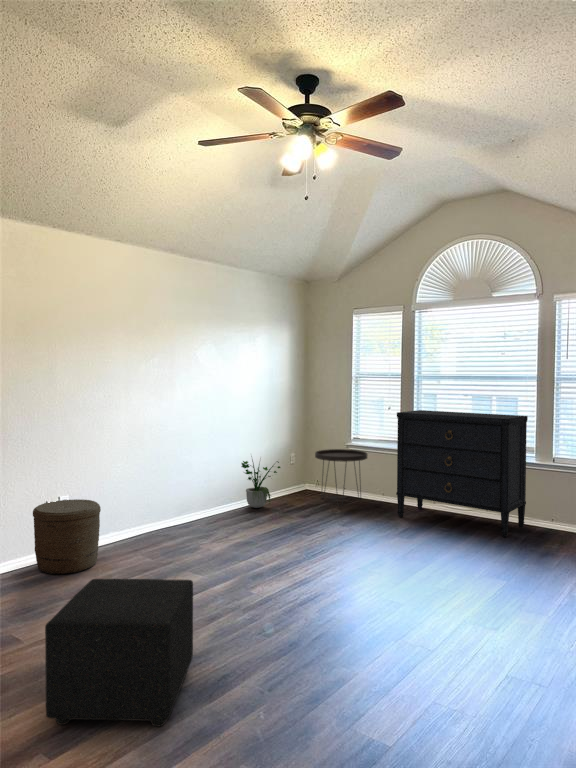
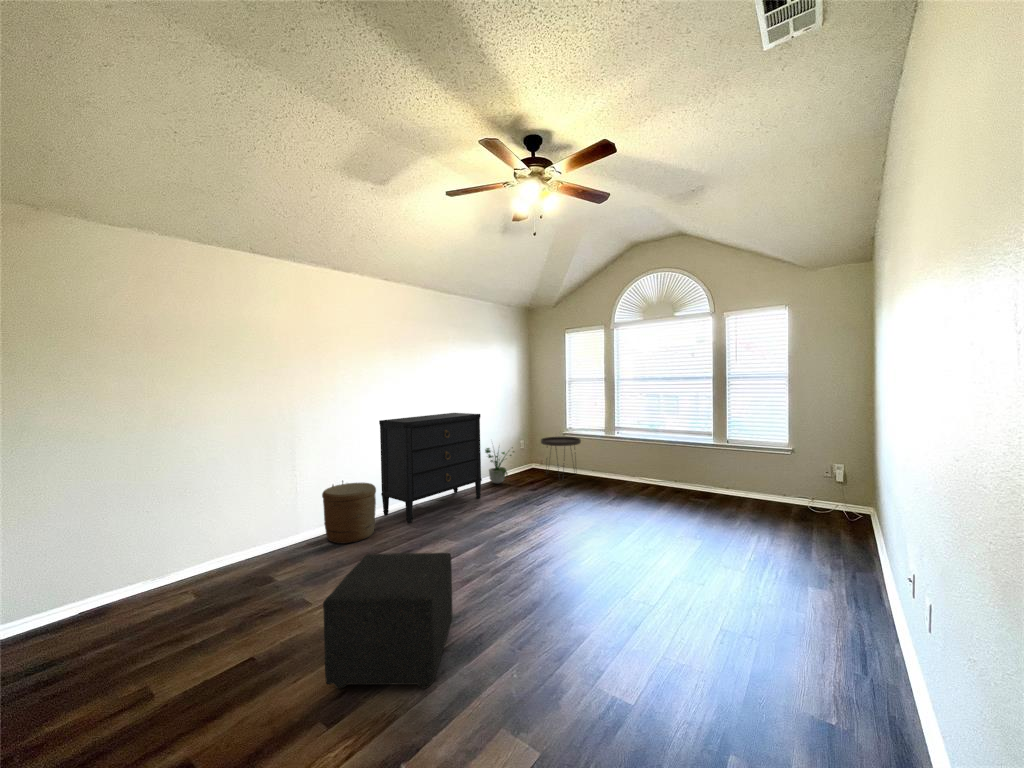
dresser: present [396,410,528,537] -> present [379,413,482,523]

